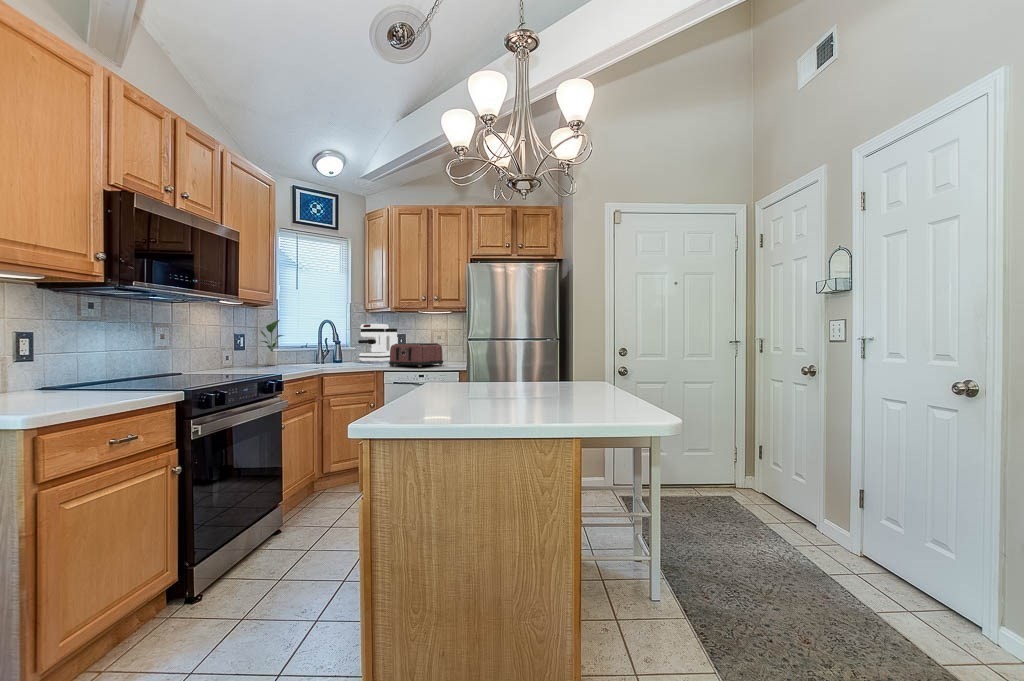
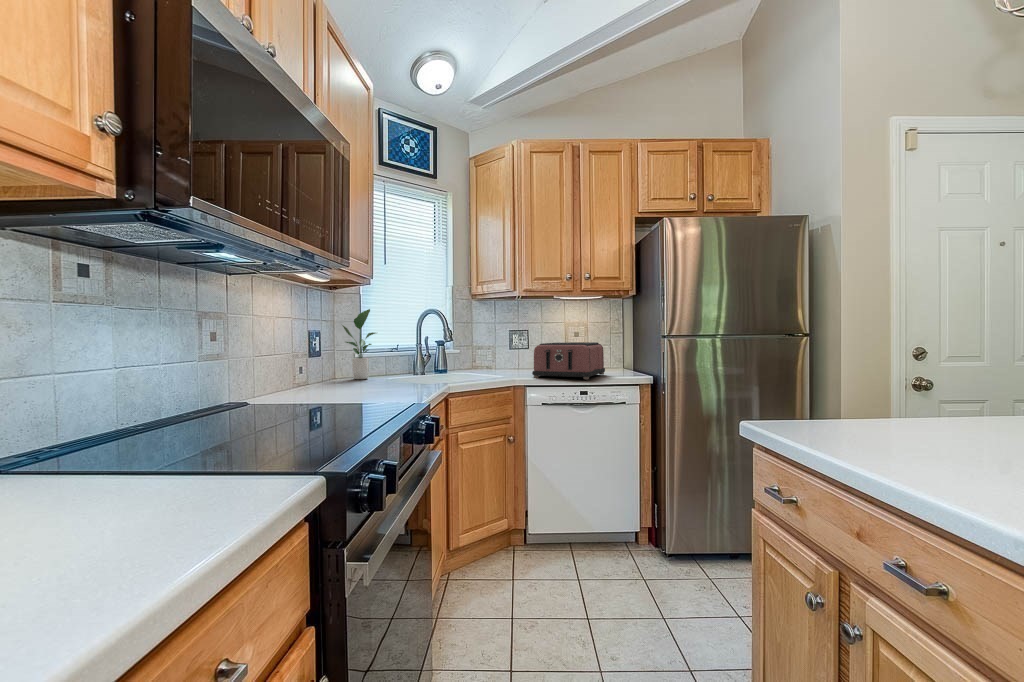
coffee maker: present [358,324,397,362] -> none [470,315,521,370]

